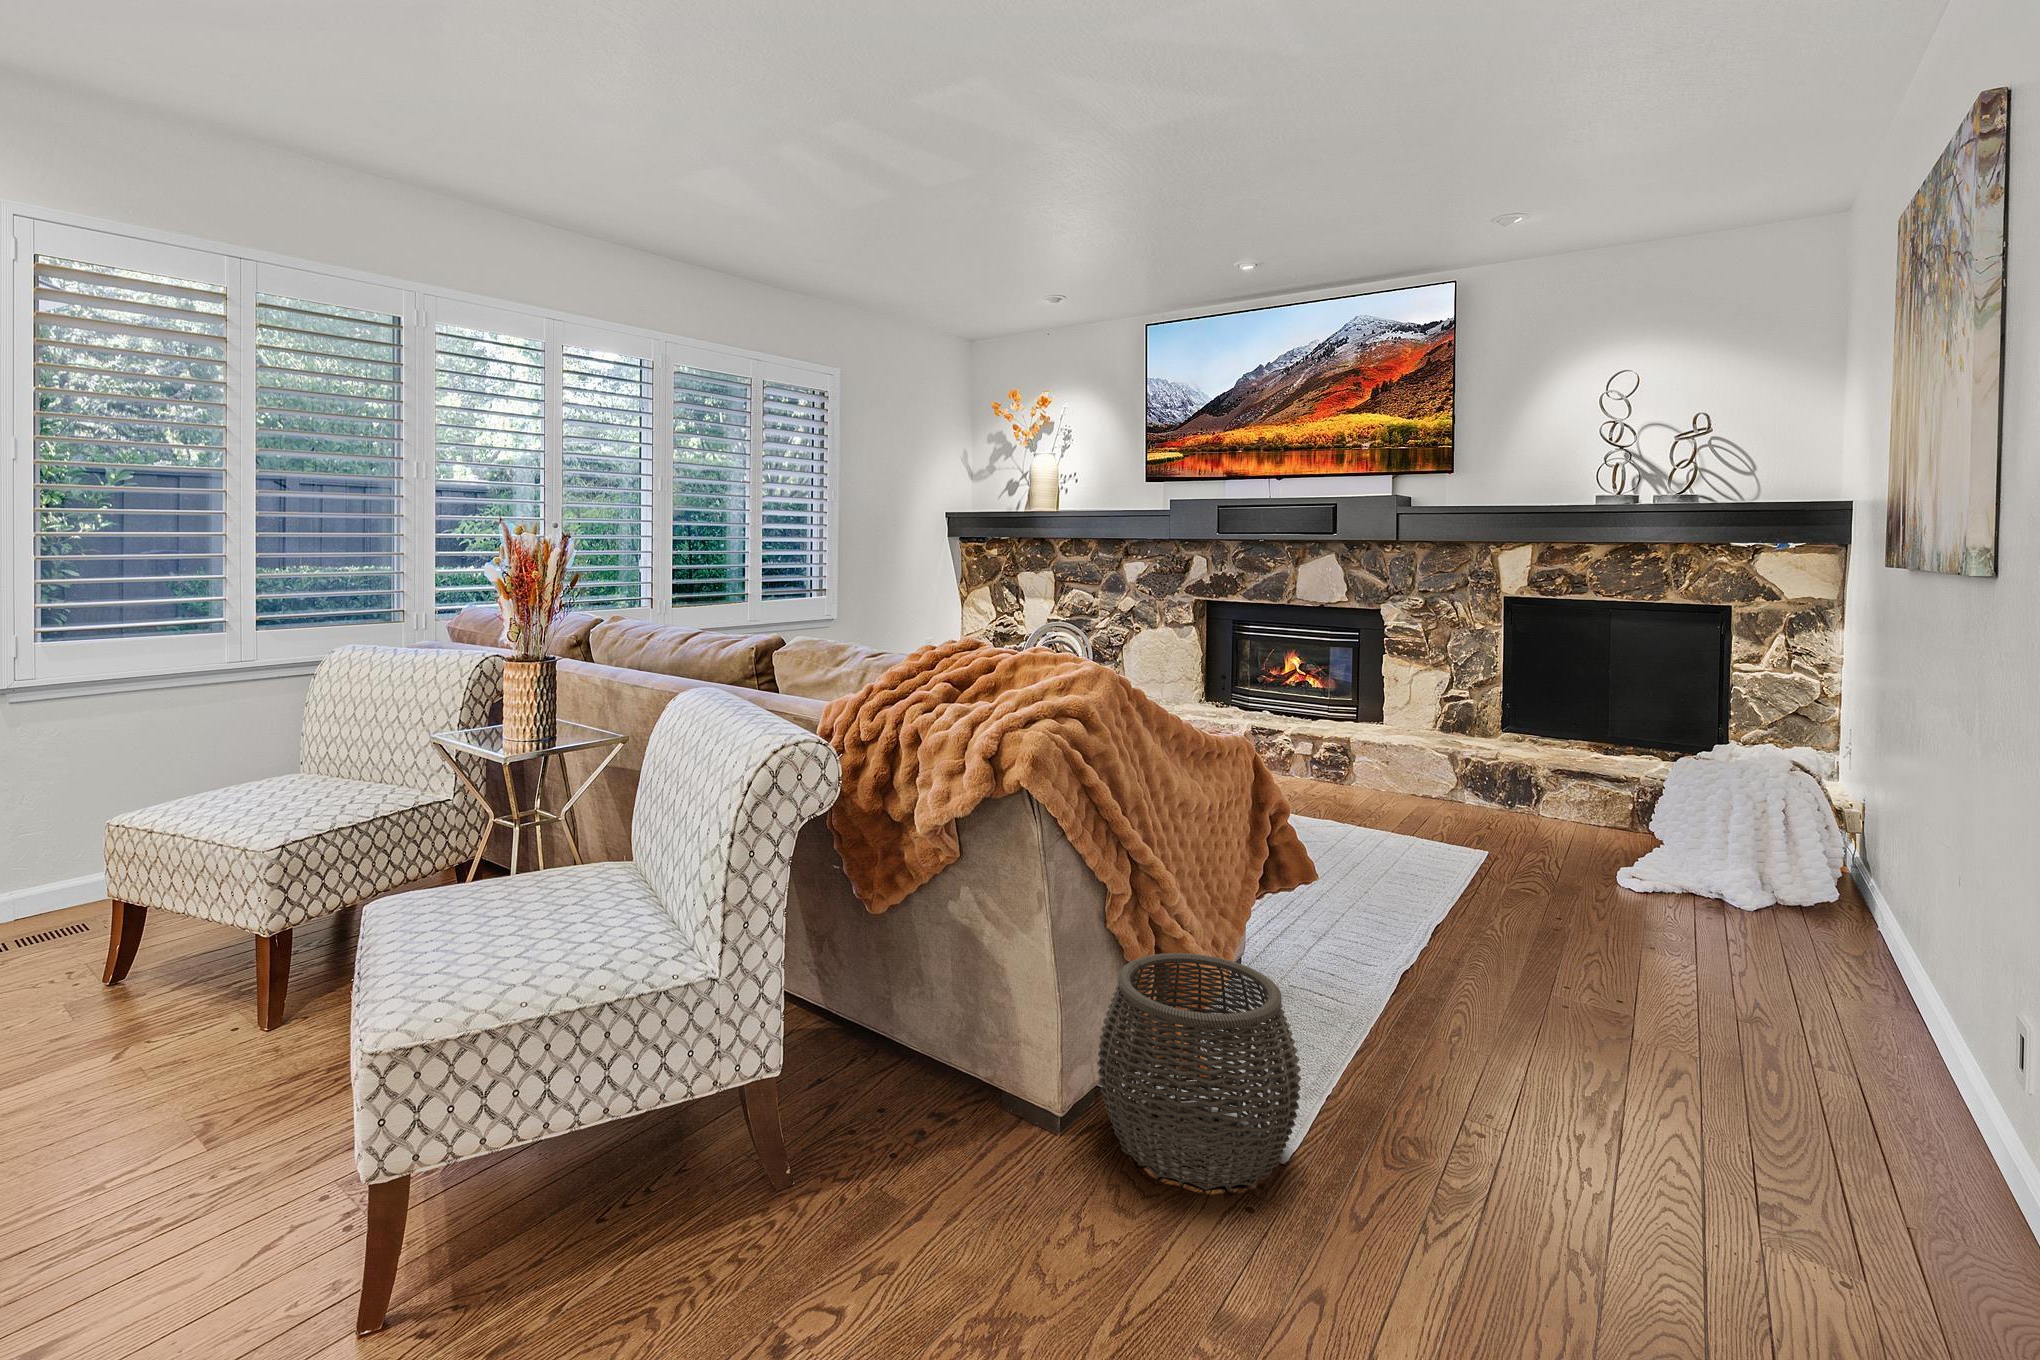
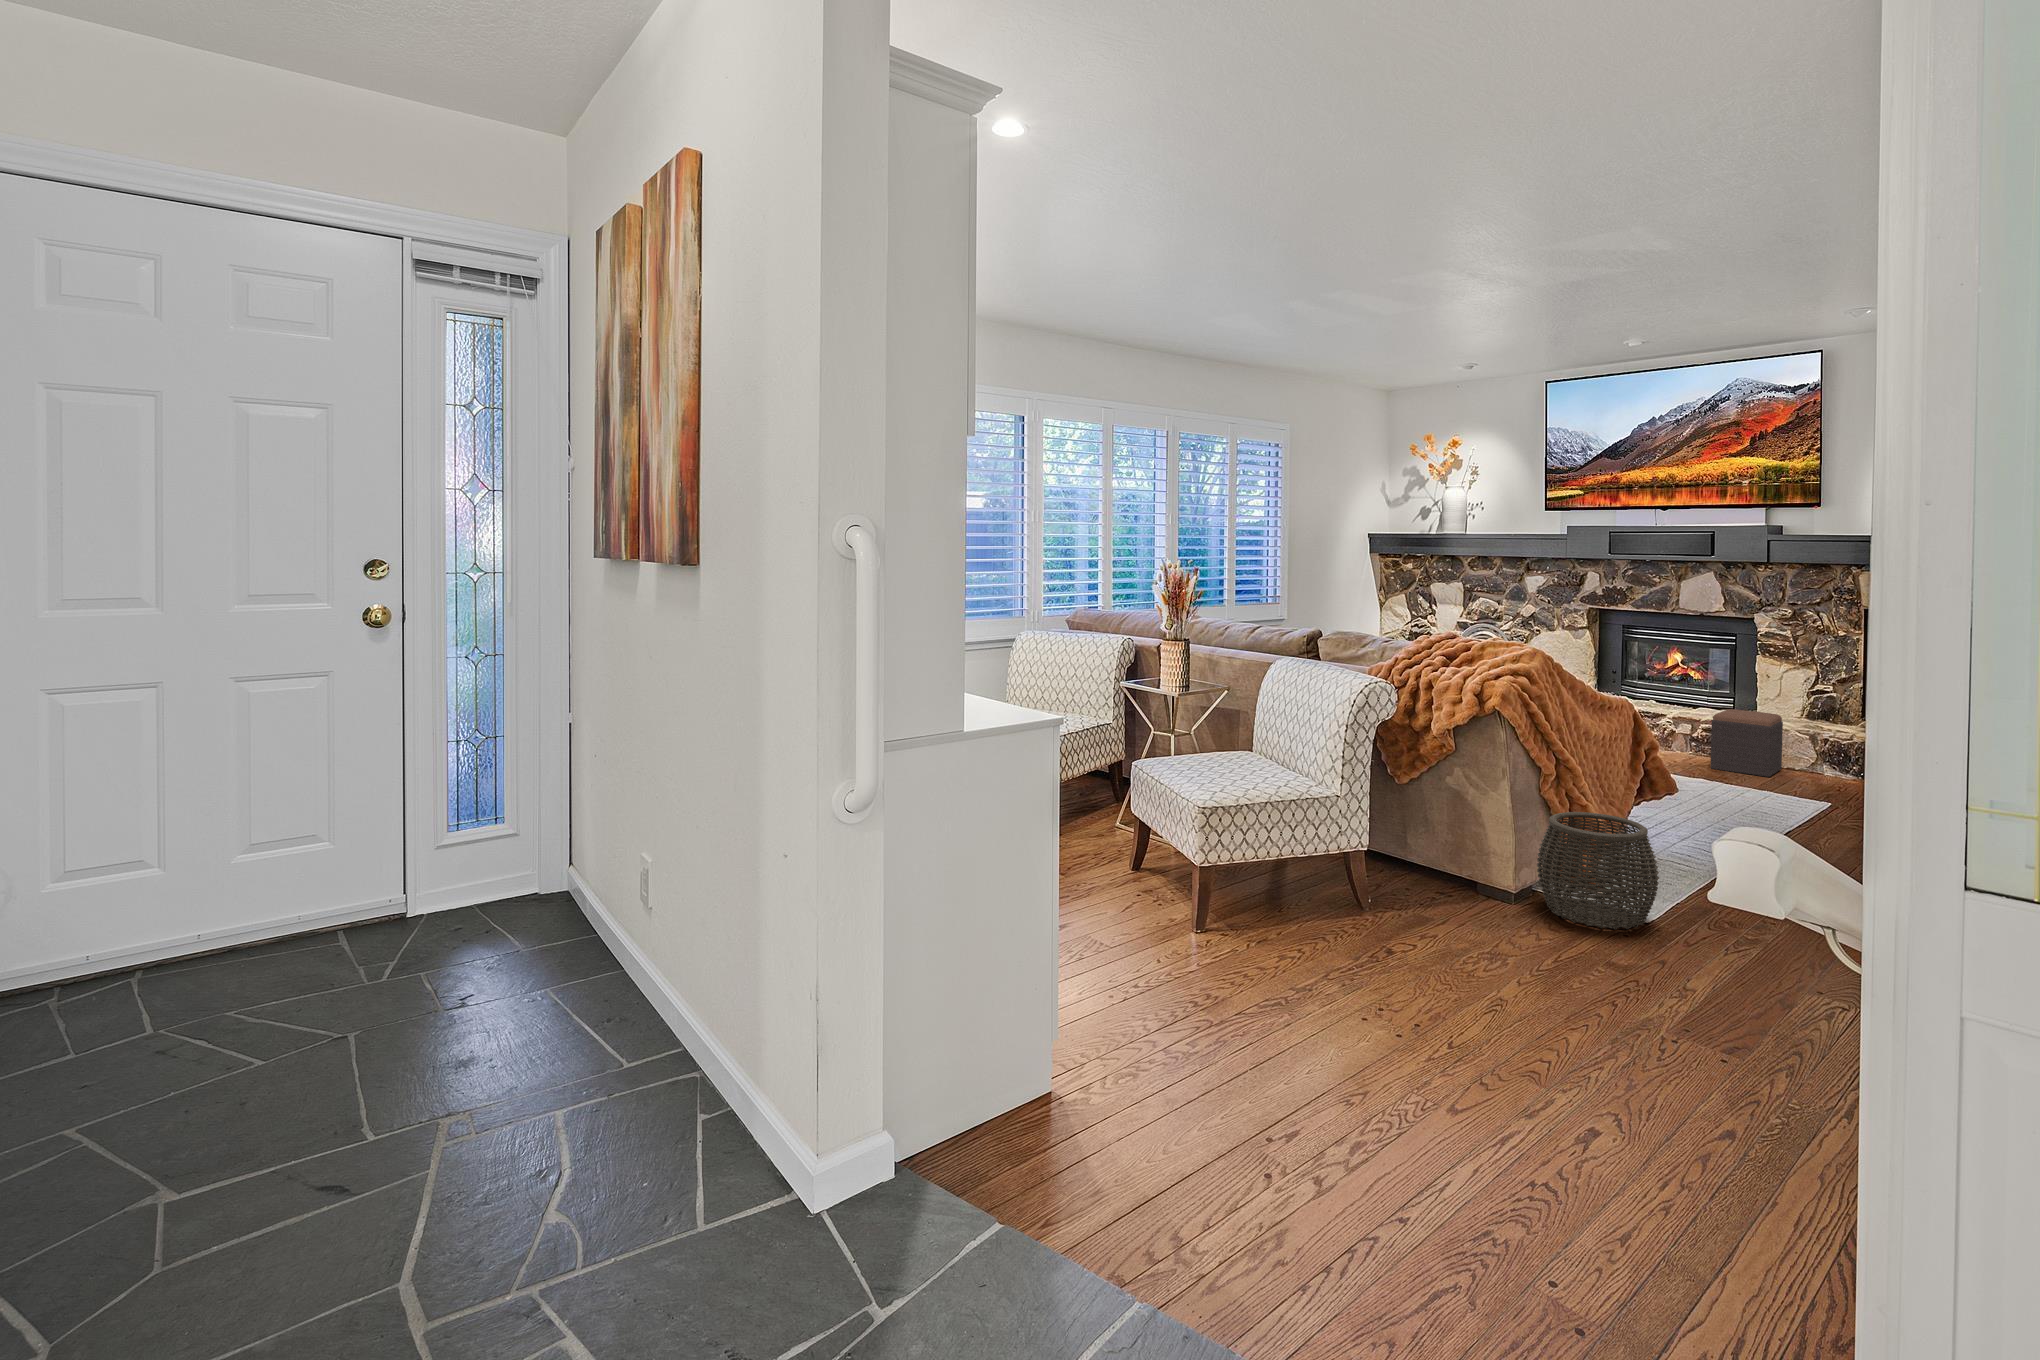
footstool: none [1337,724,1419,811] -> present [1711,709,1783,777]

